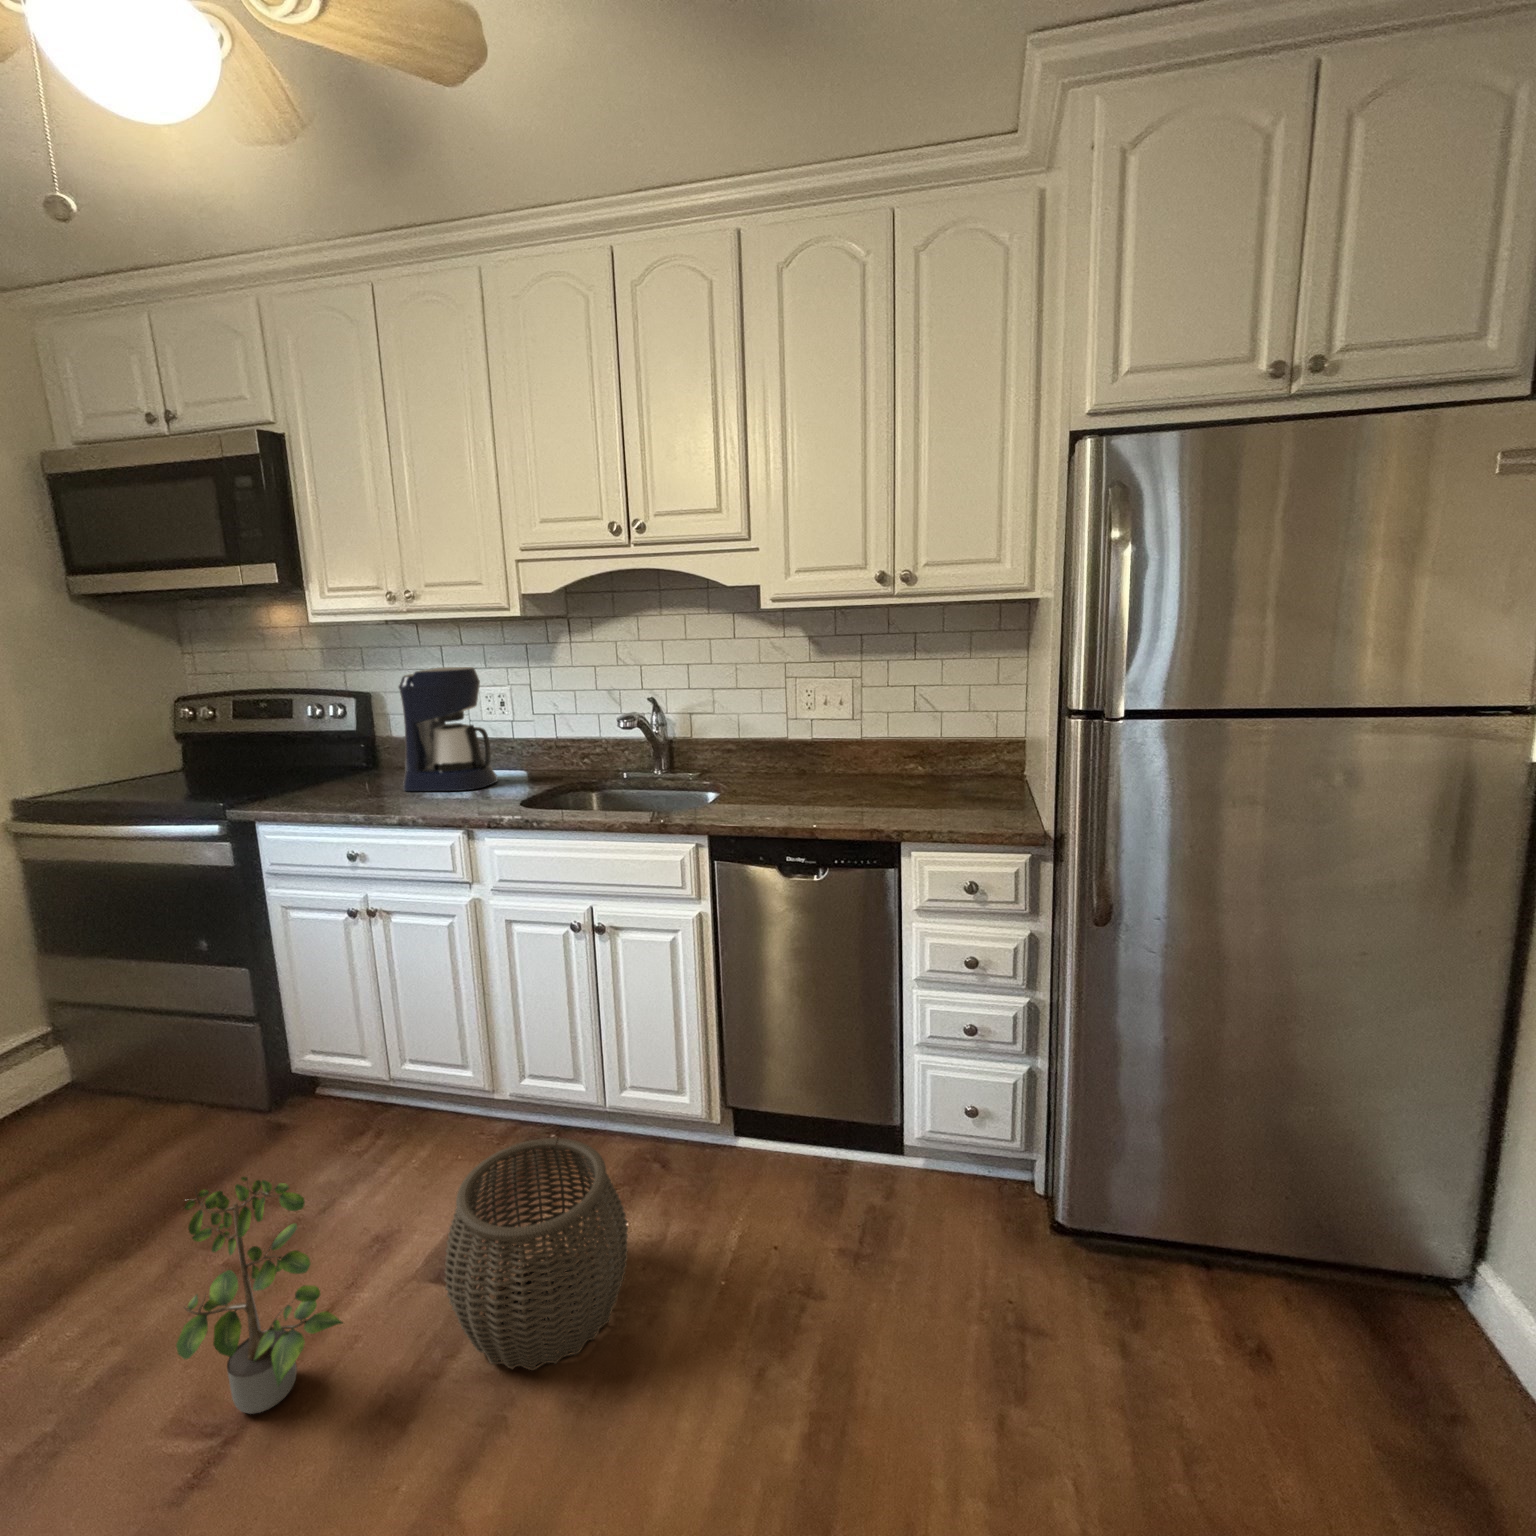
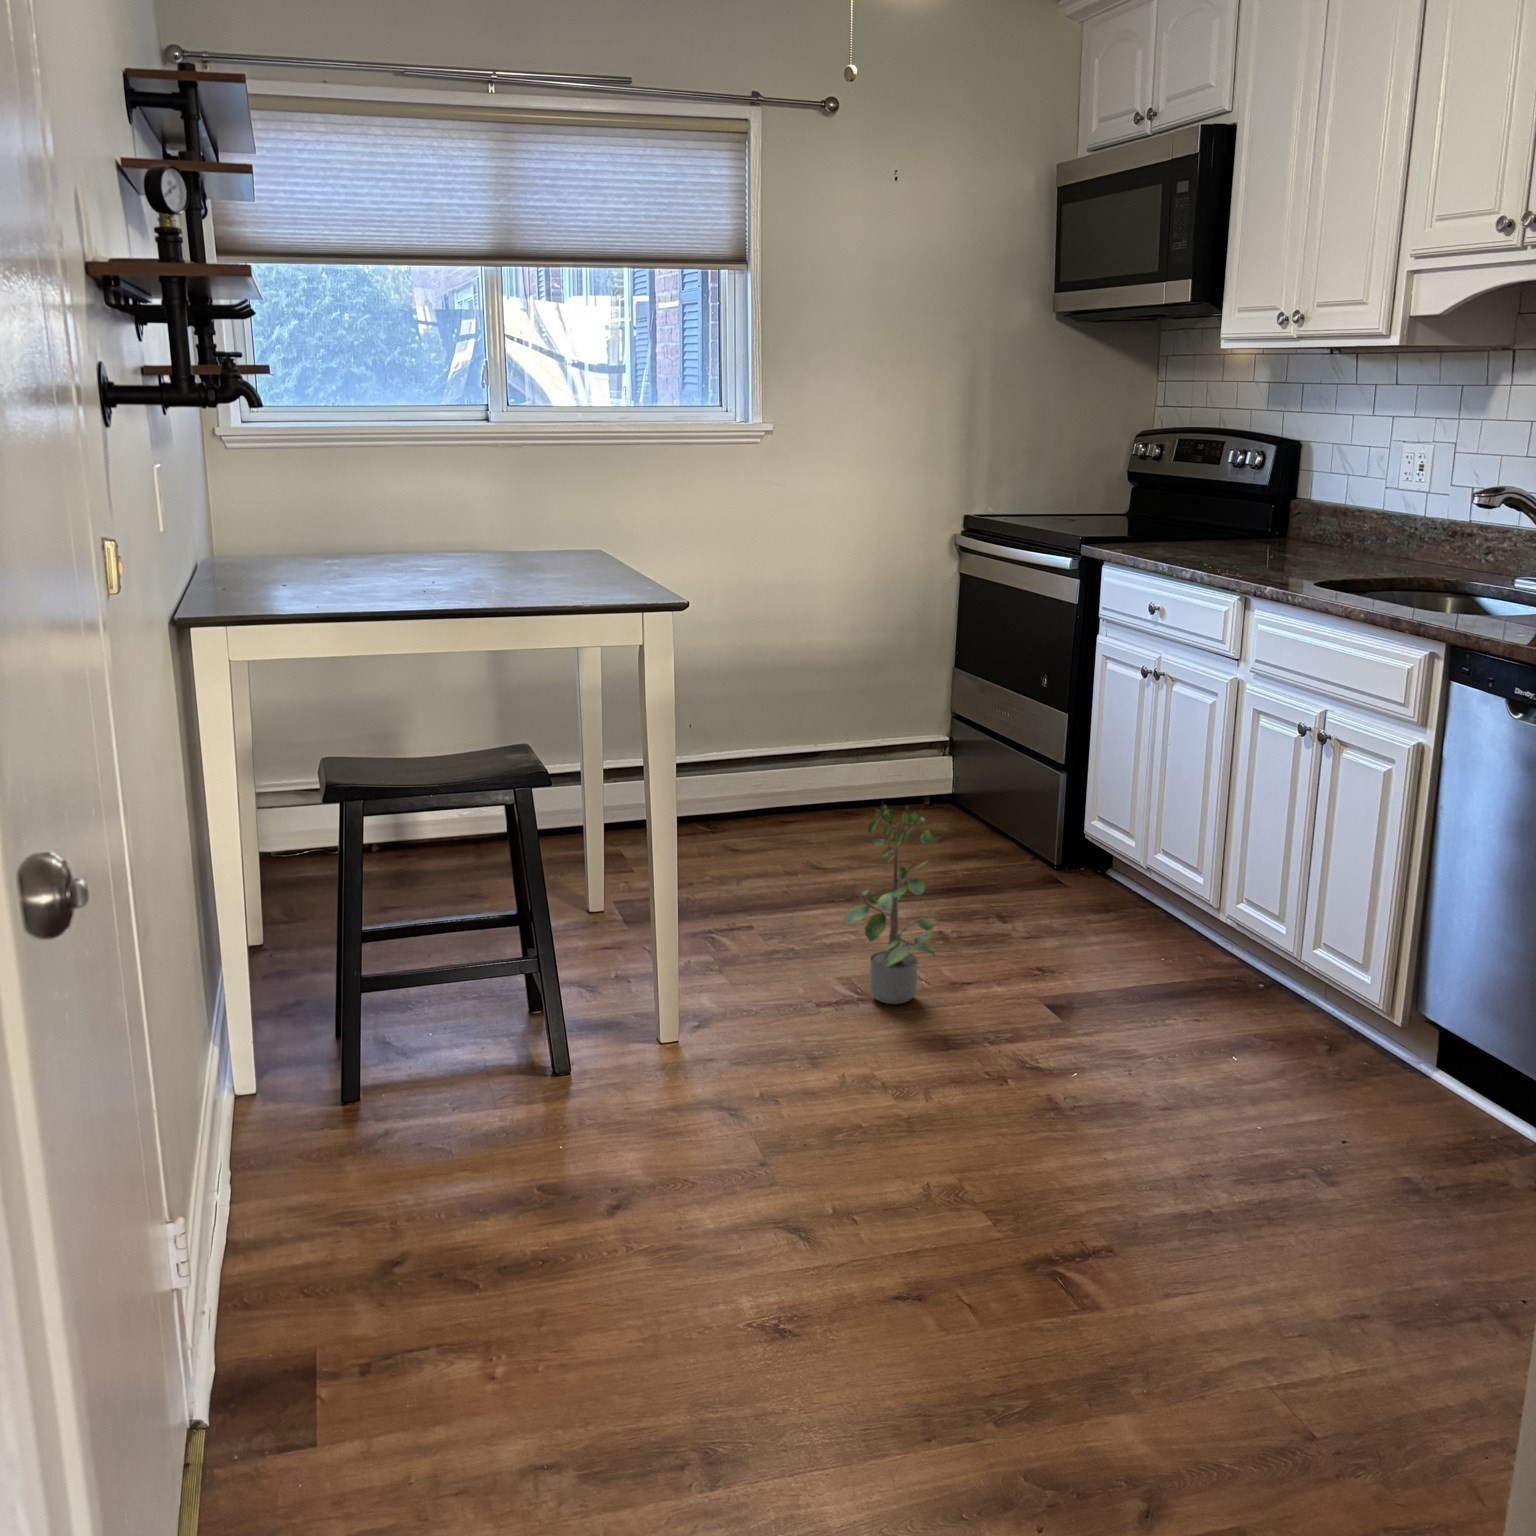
coffee maker: present [399,667,498,791] -> none [1244,409,1359,562]
woven basket: present [445,1138,628,1370] -> none [1009,899,1193,1095]

